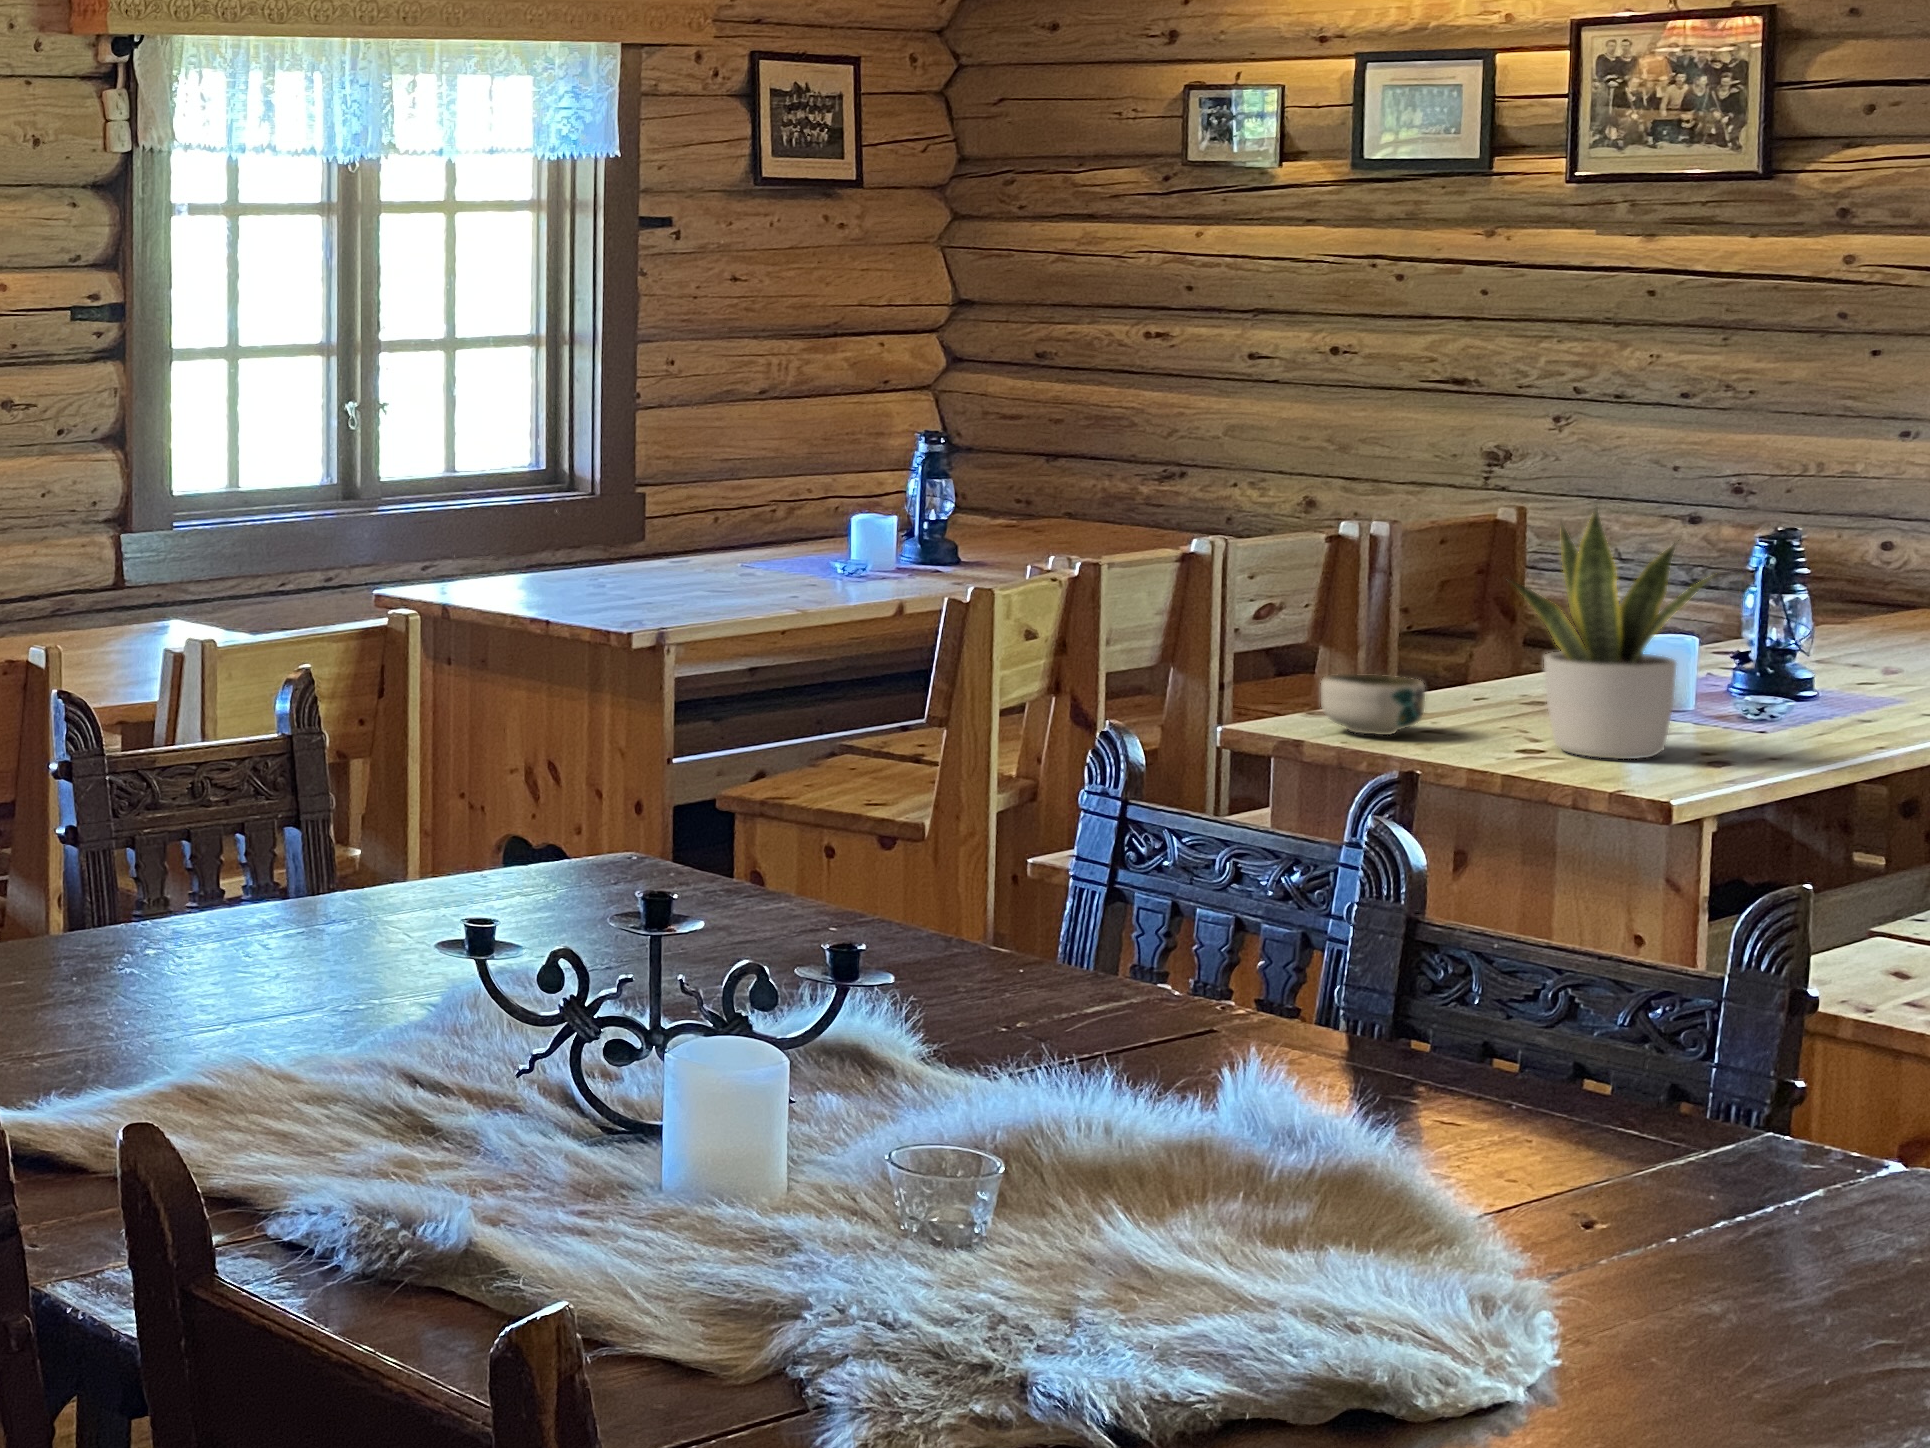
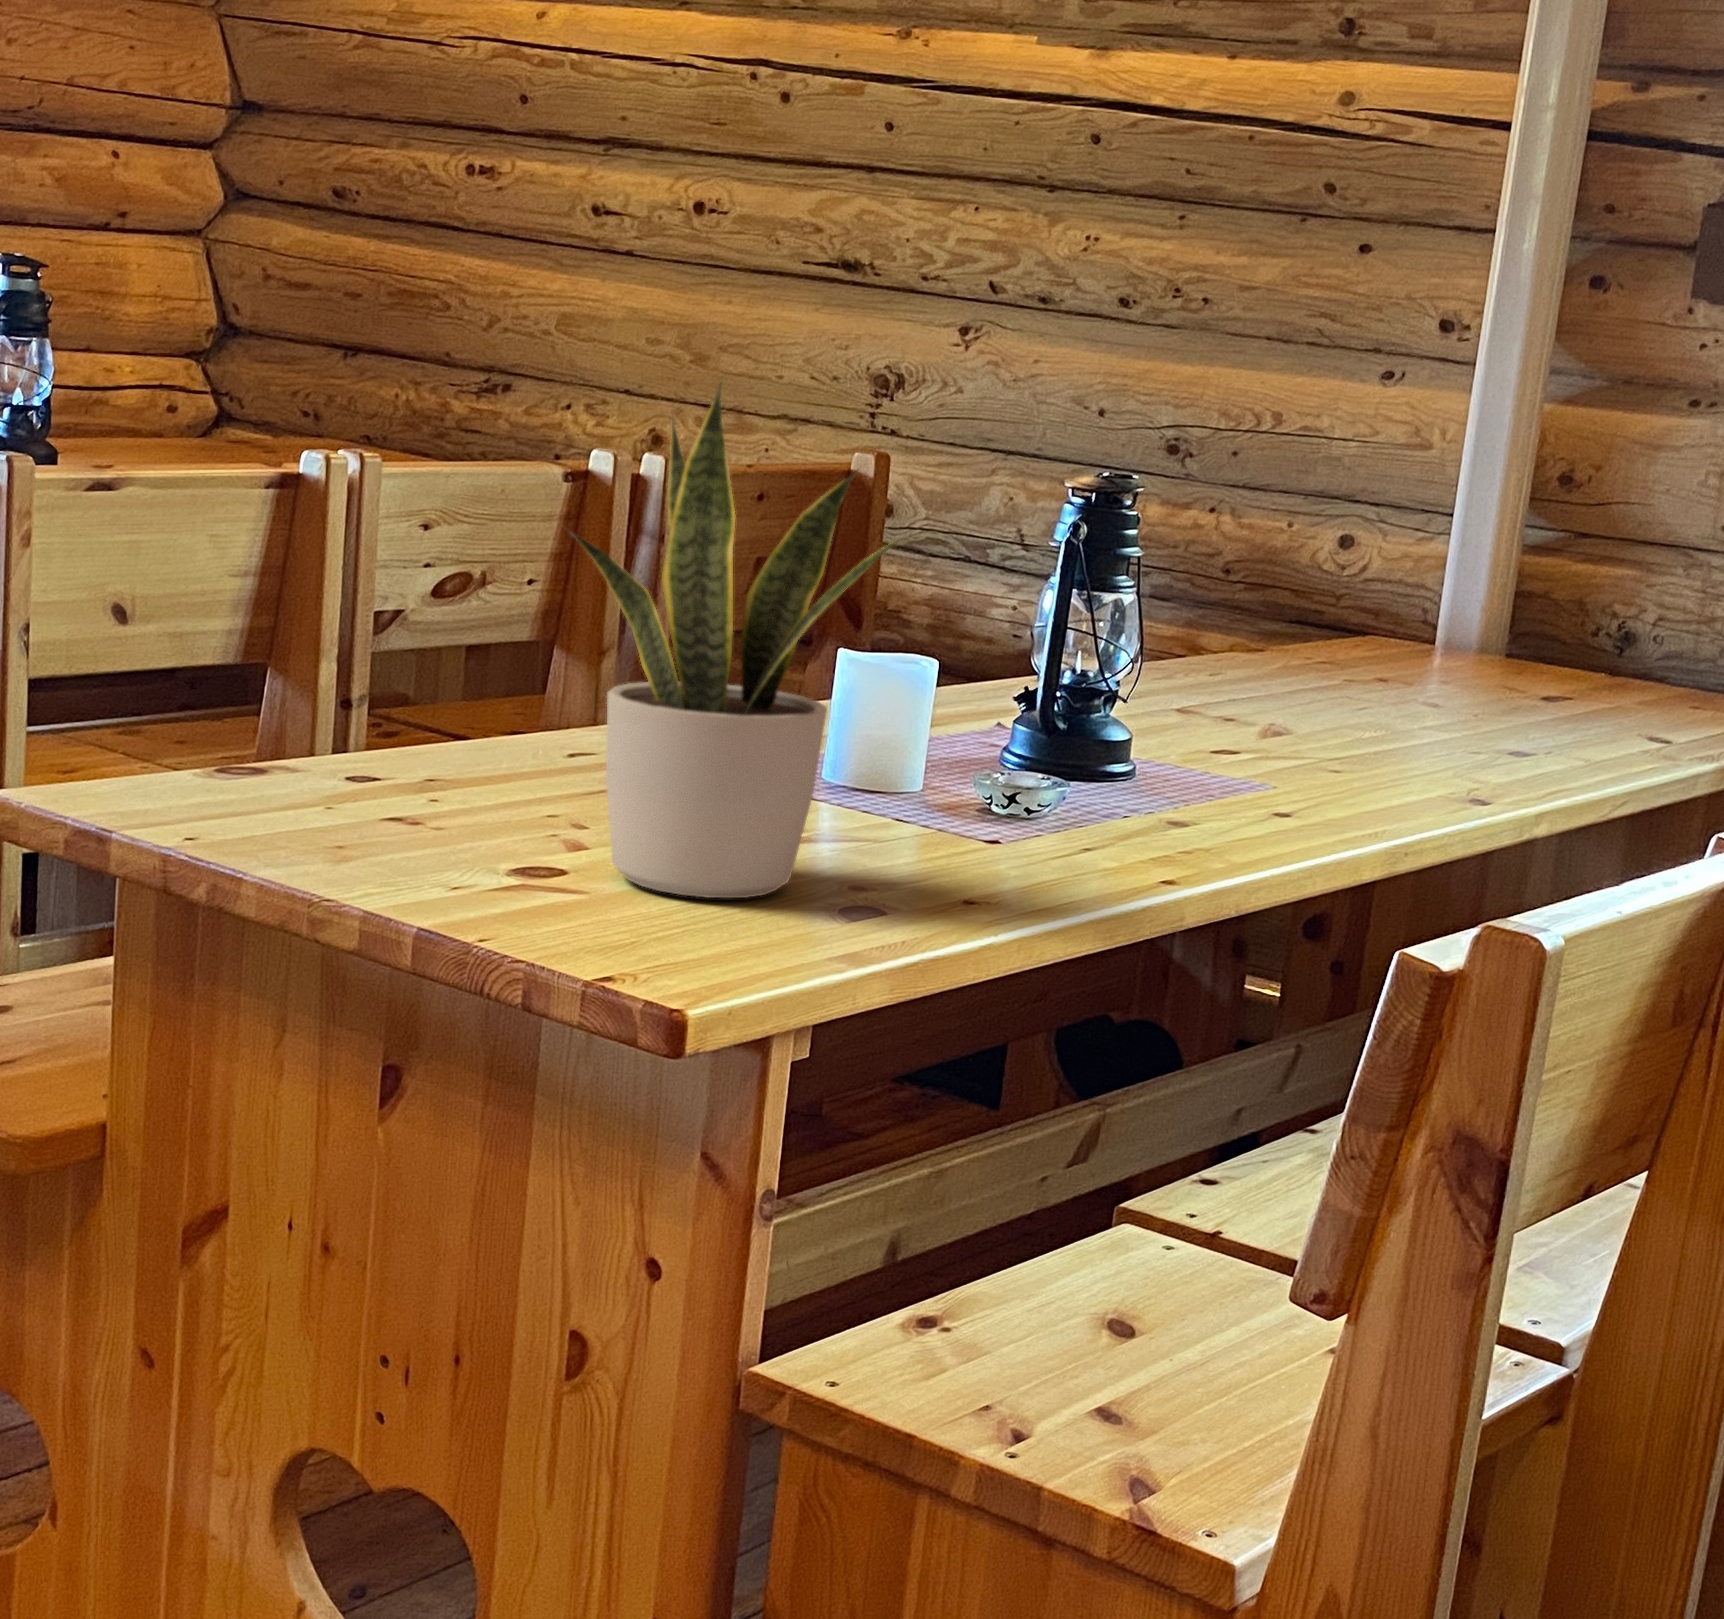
bowl: present [1321,674,1425,735] -> none [253,708,432,830]

